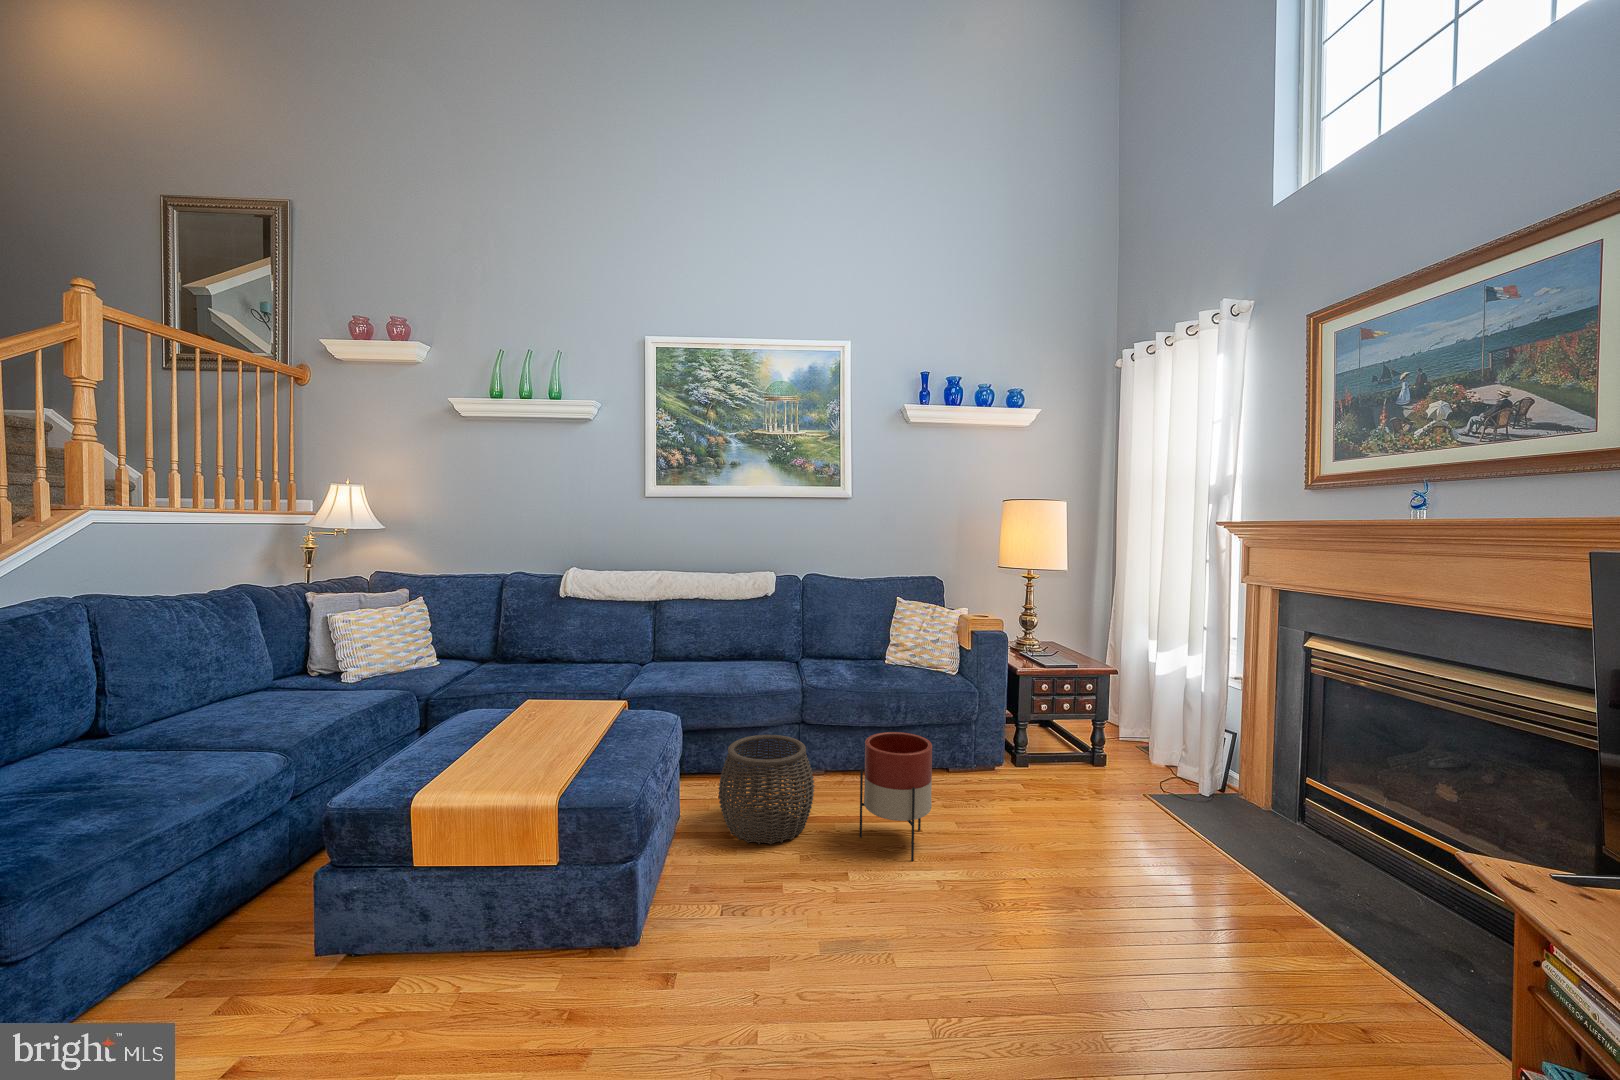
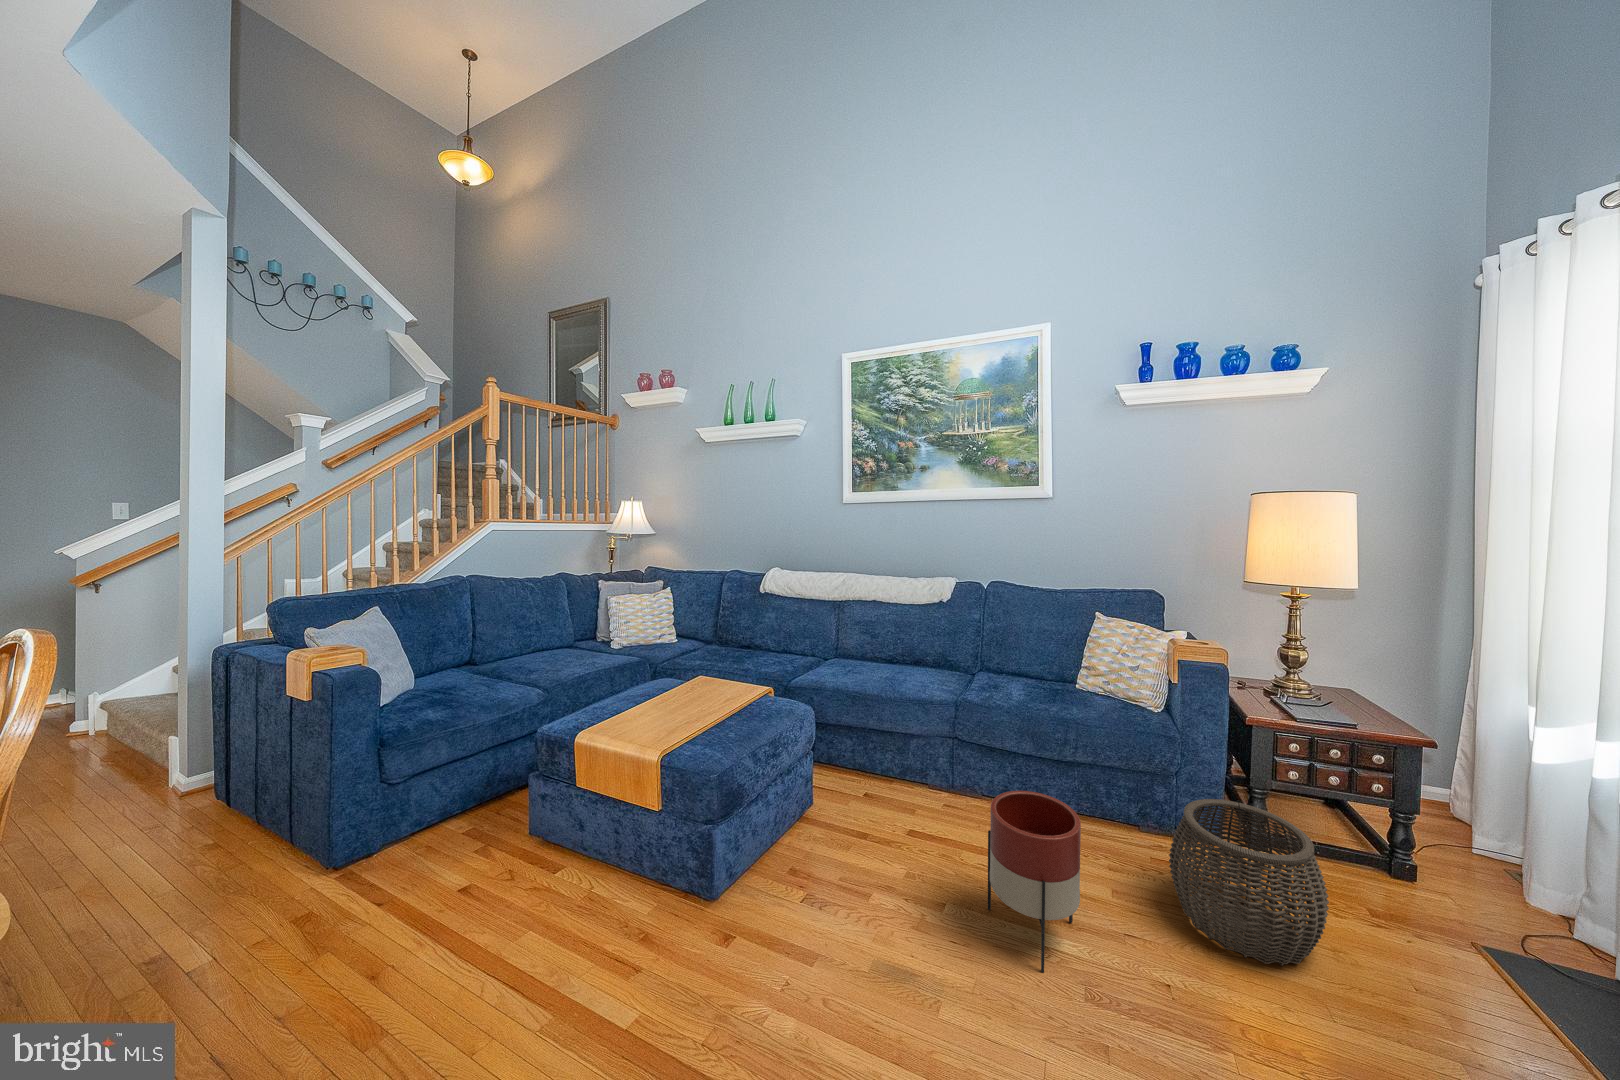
woven basket: present [718,735,815,844] -> present [1169,799,1329,966]

